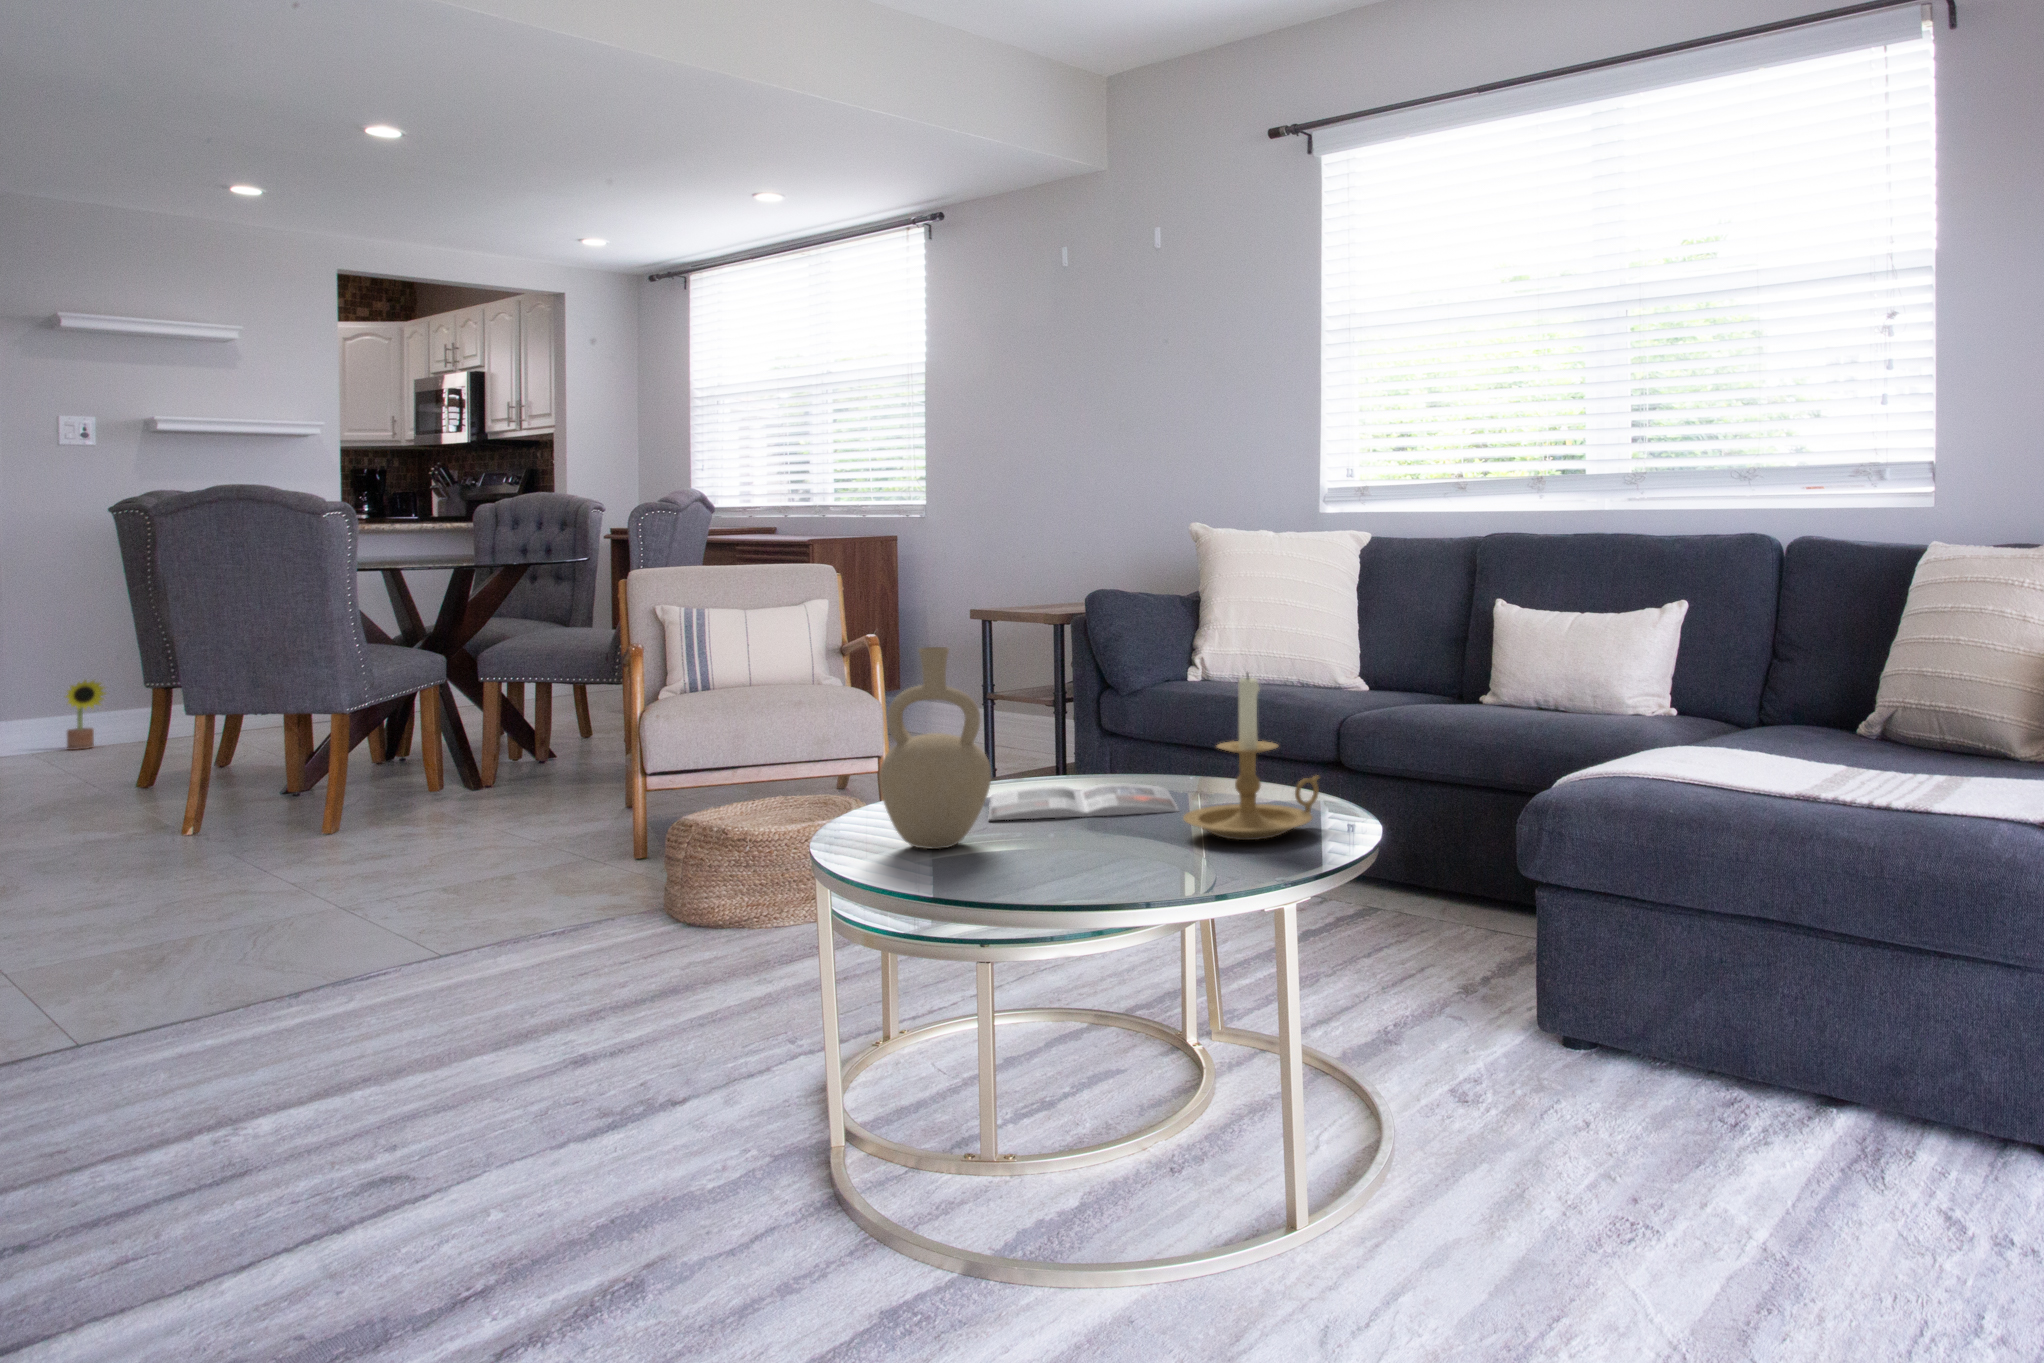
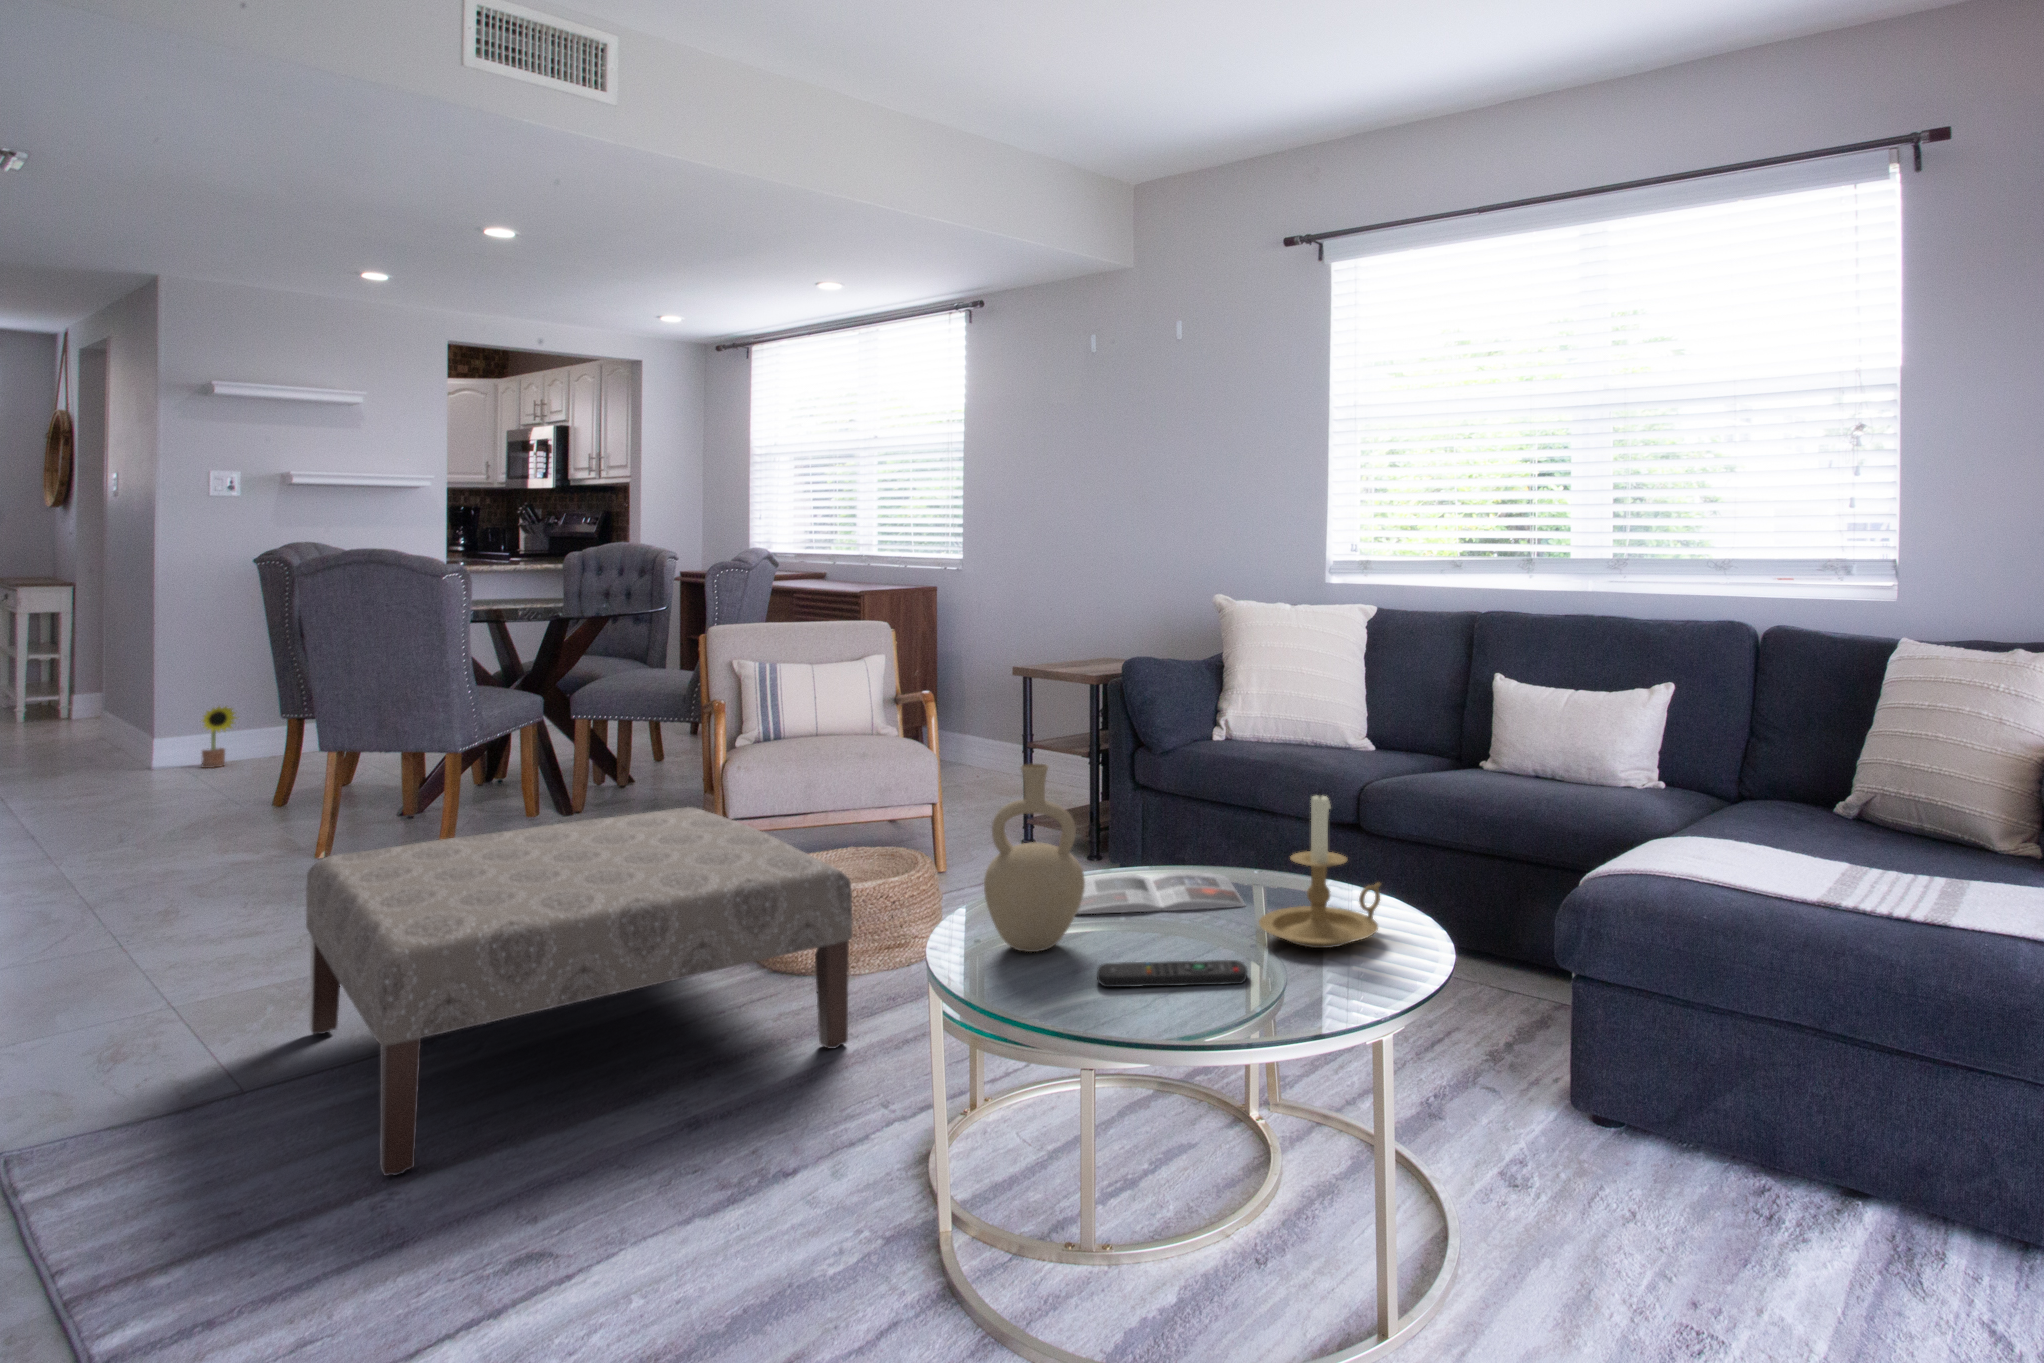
ottoman: none [154,749,763,1114] -> present [306,807,852,1176]
remote control: none [995,847,1160,873] -> present [1097,960,1247,987]

